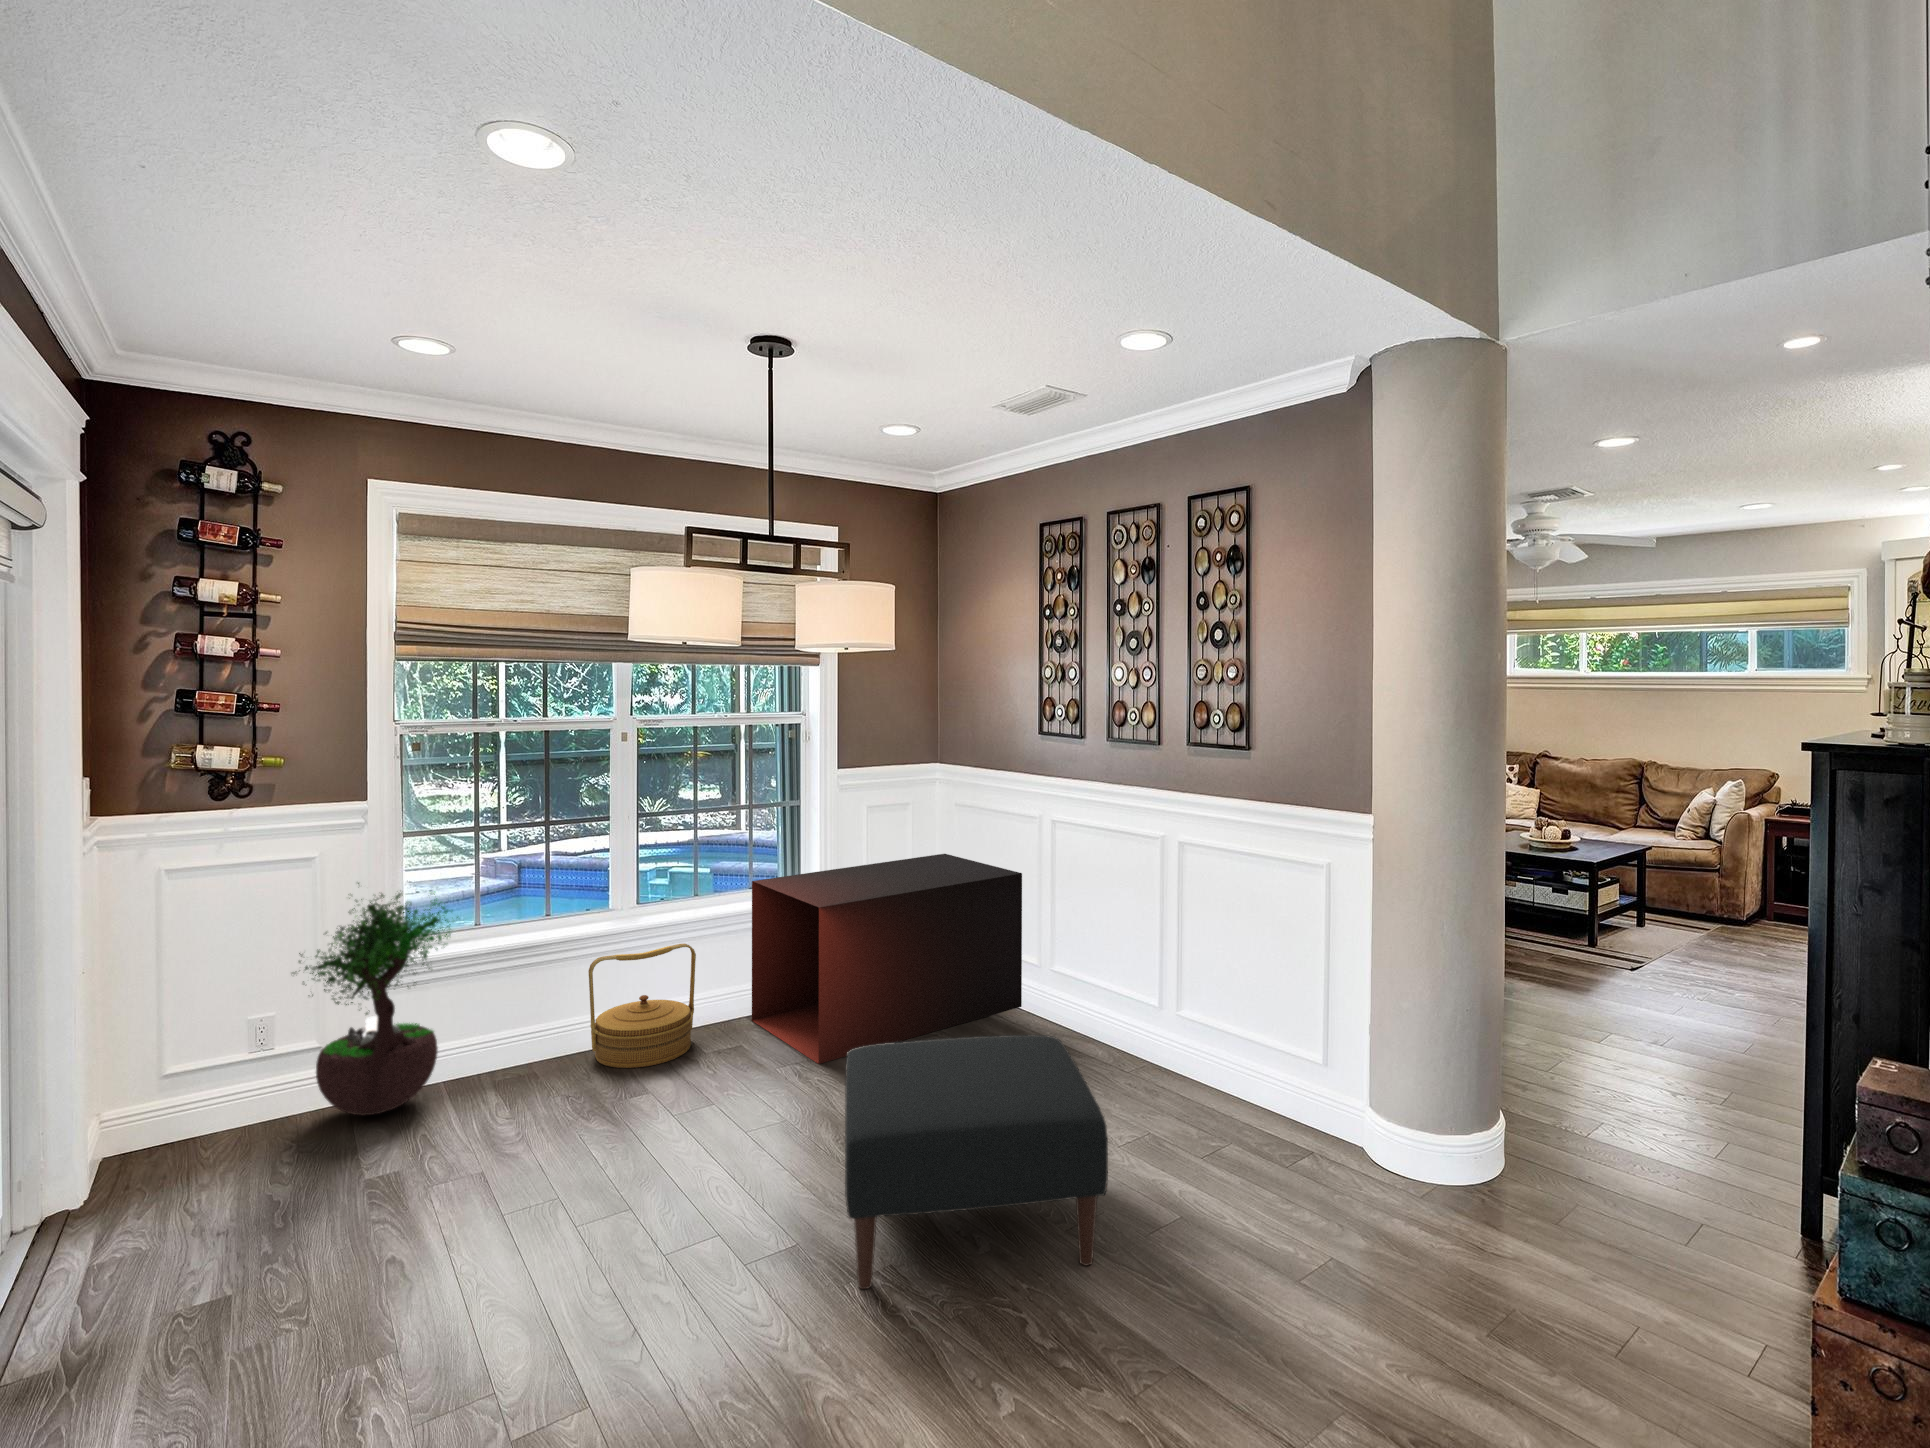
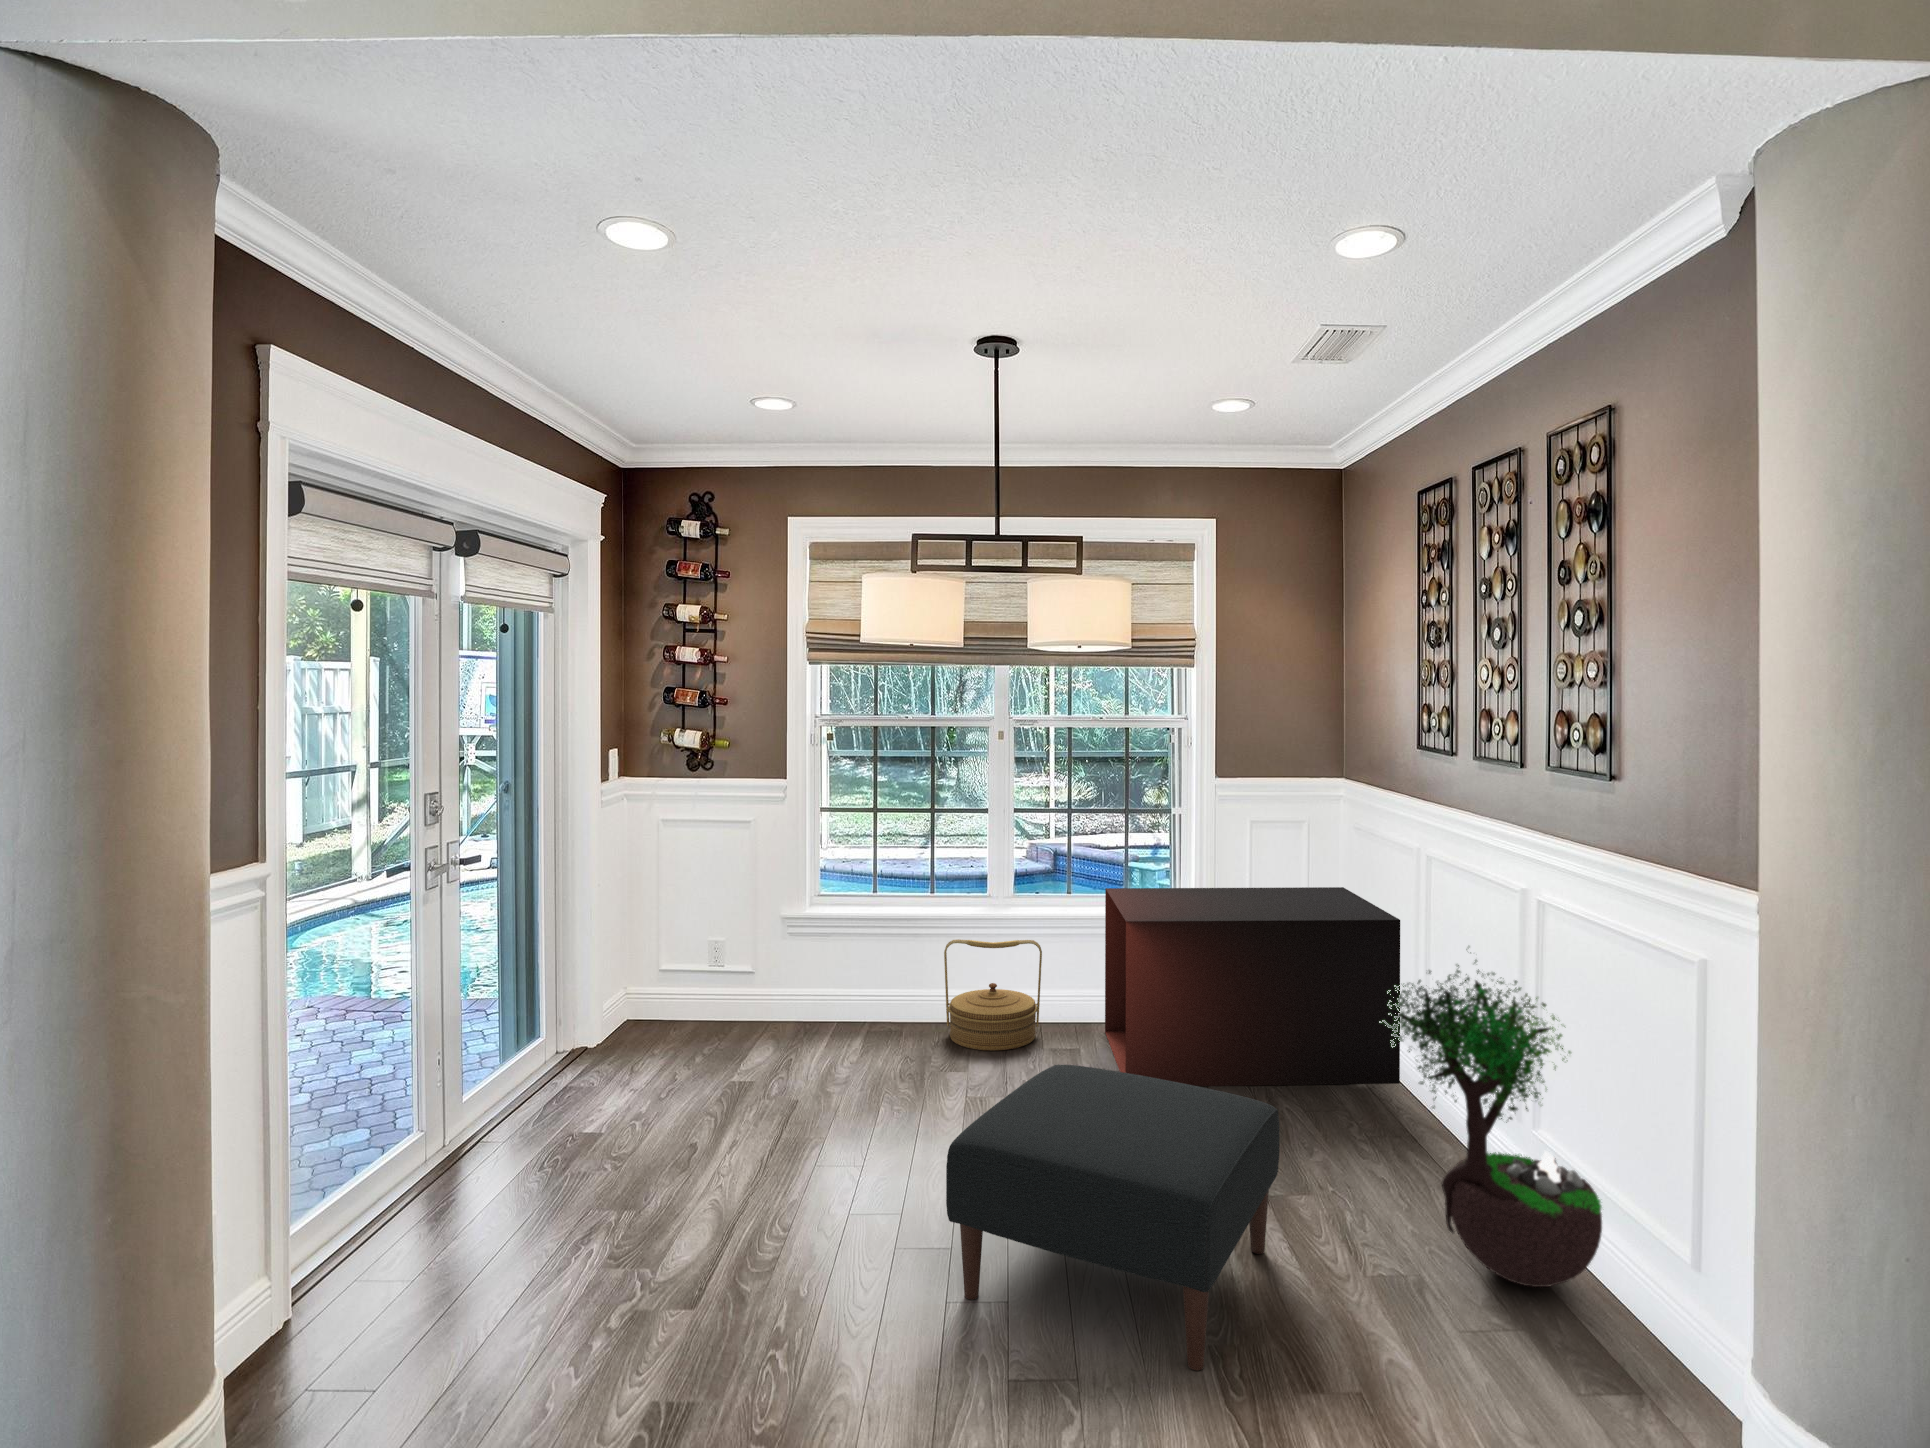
potted tree: present [293,883,458,1115] -> present [1380,960,1602,1287]

